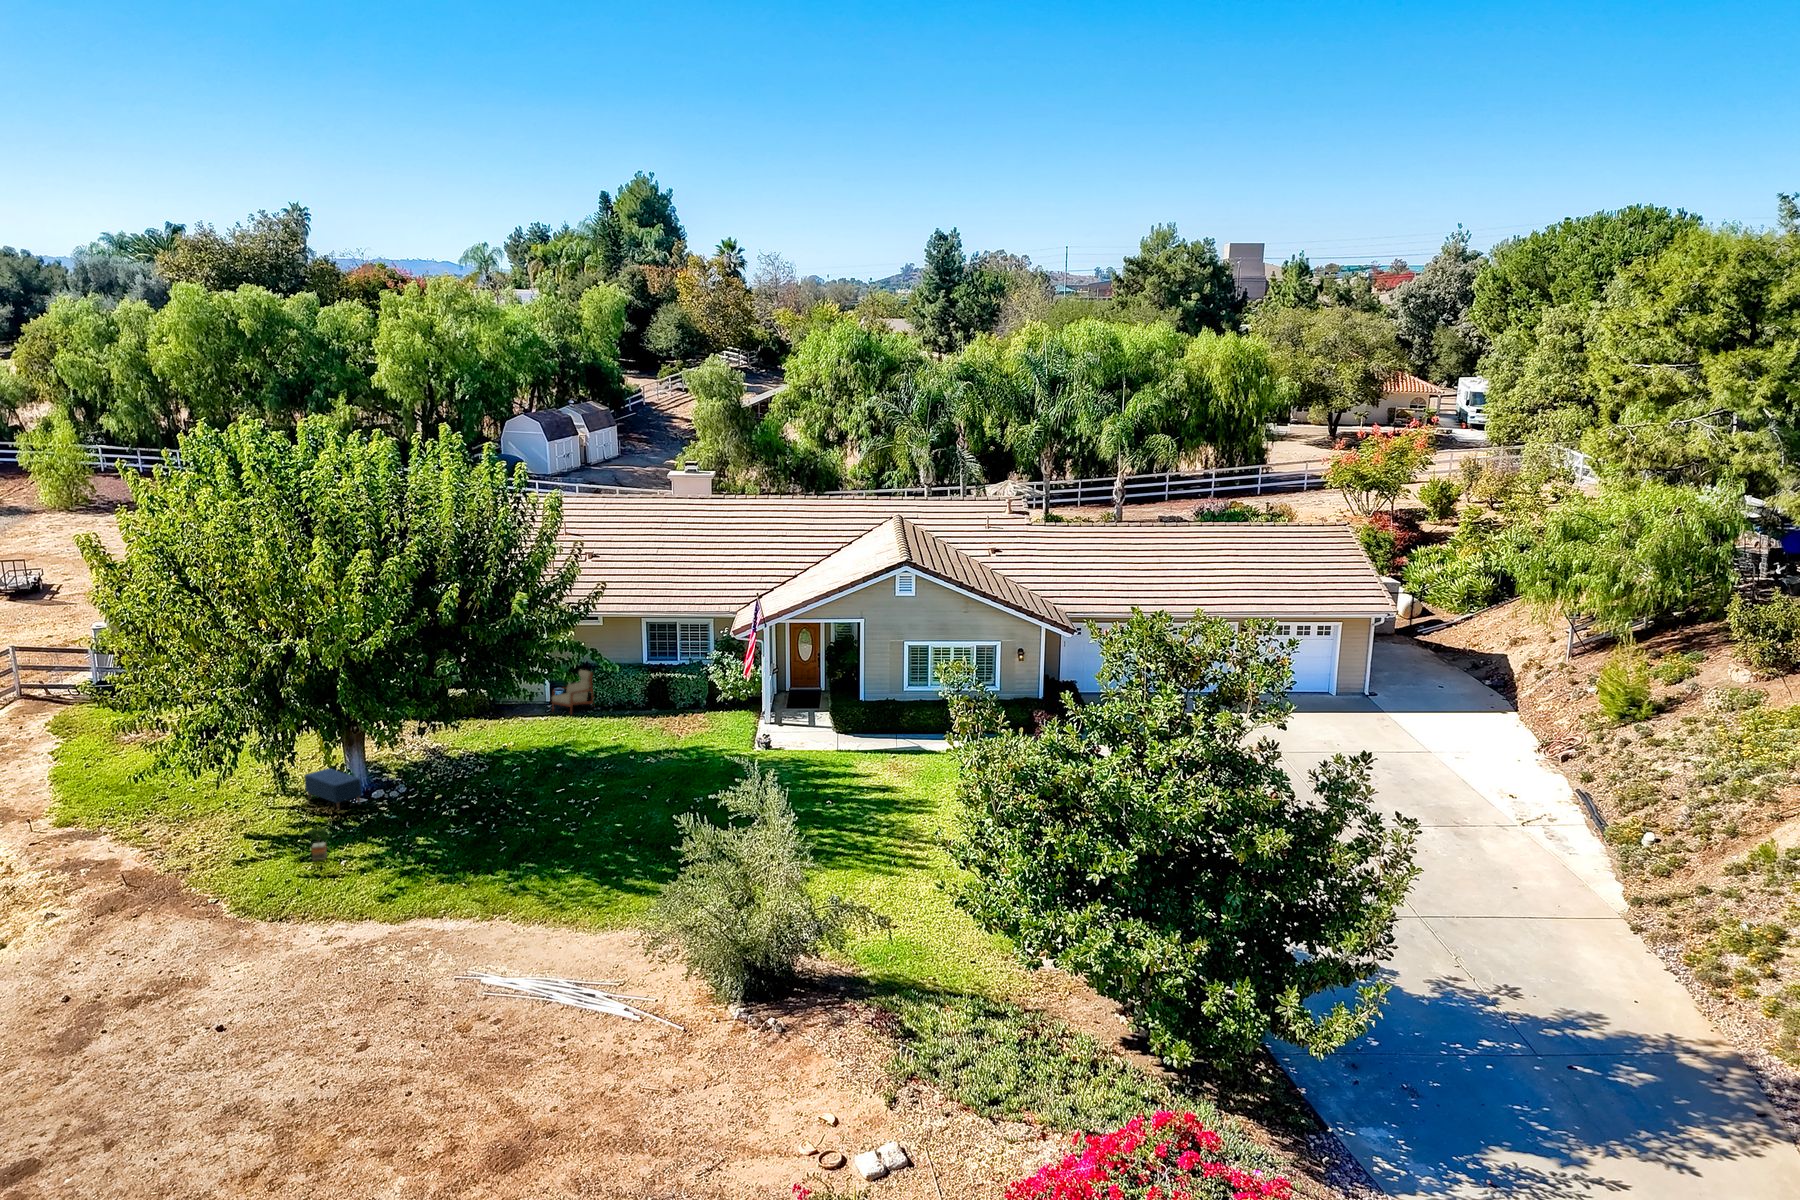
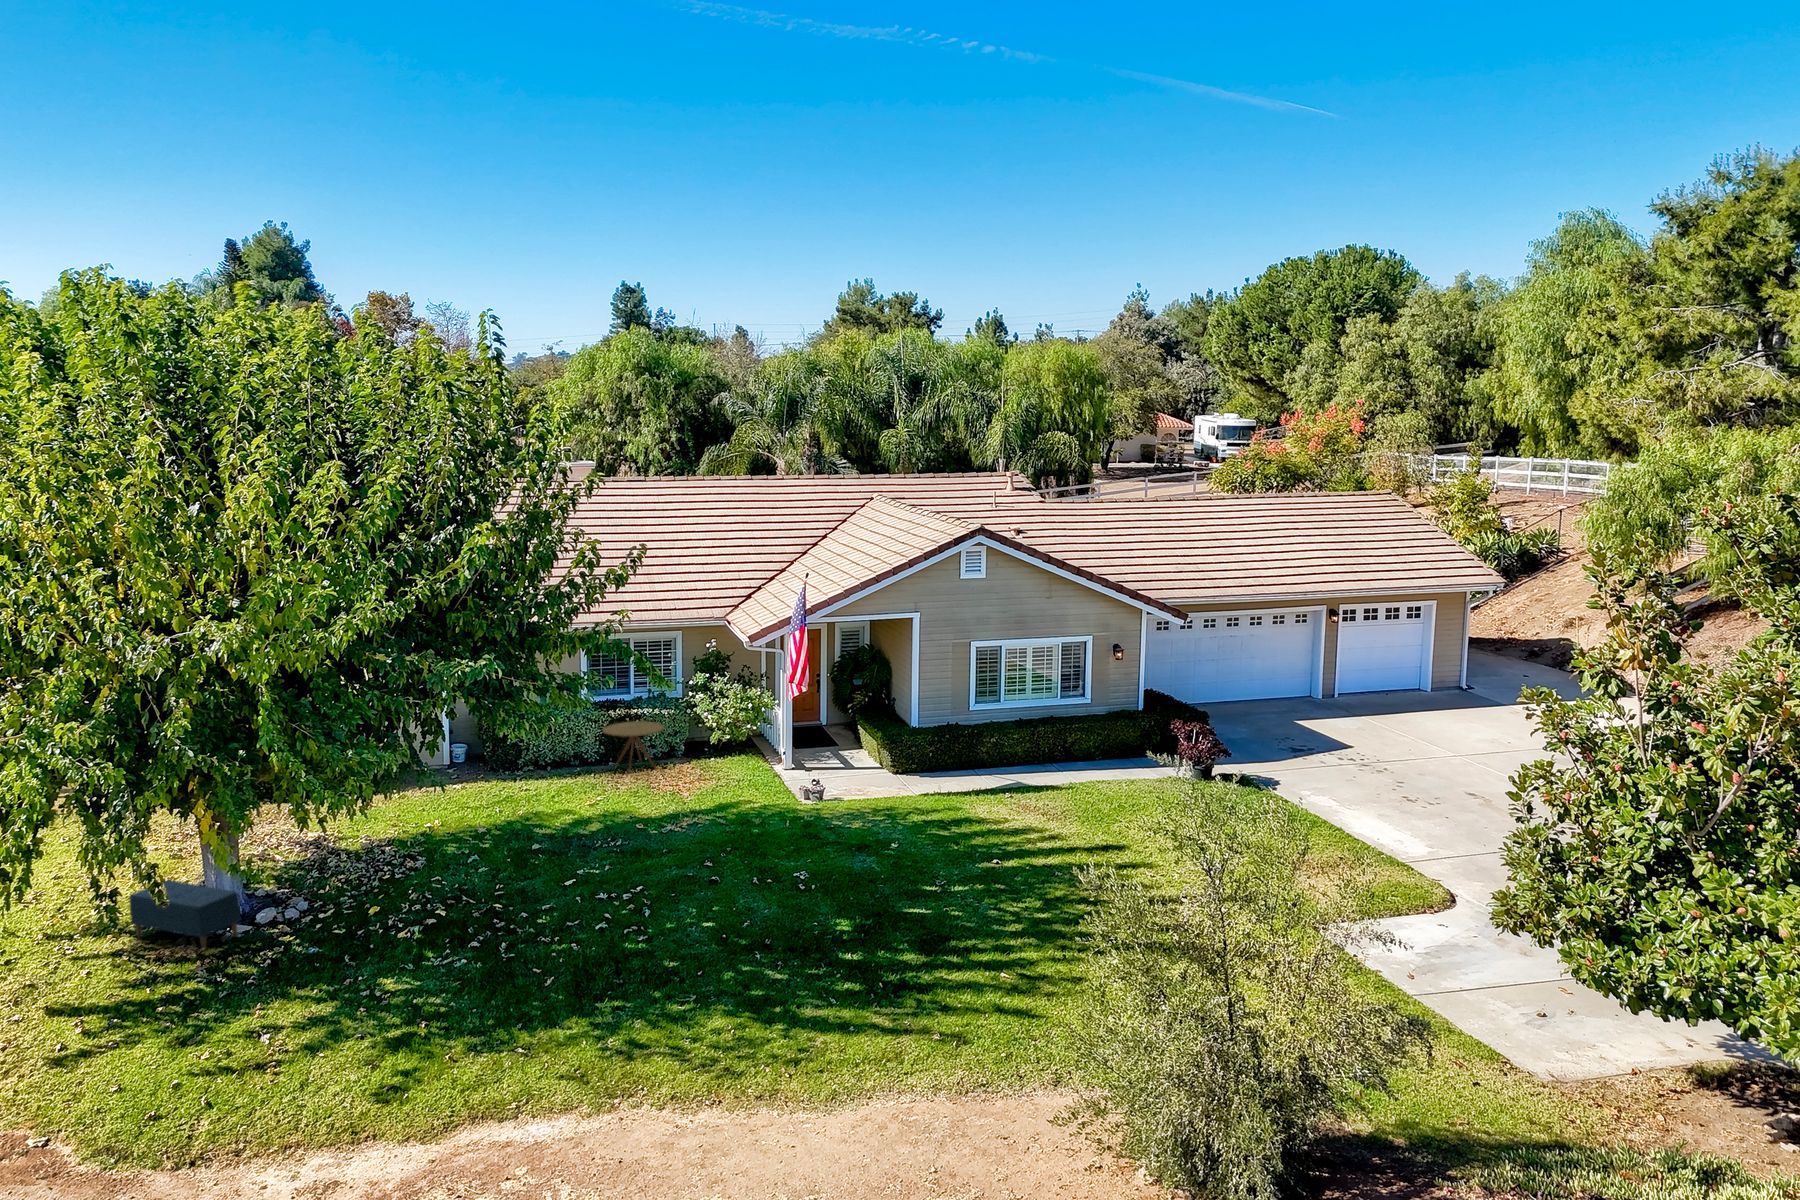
armchair: present [552,670,593,714] -> none [465,710,525,778]
round table: none [641,683,683,719] -> present [603,721,664,772]
potted tree: present [307,827,329,861] -> none [191,978,236,1042]

